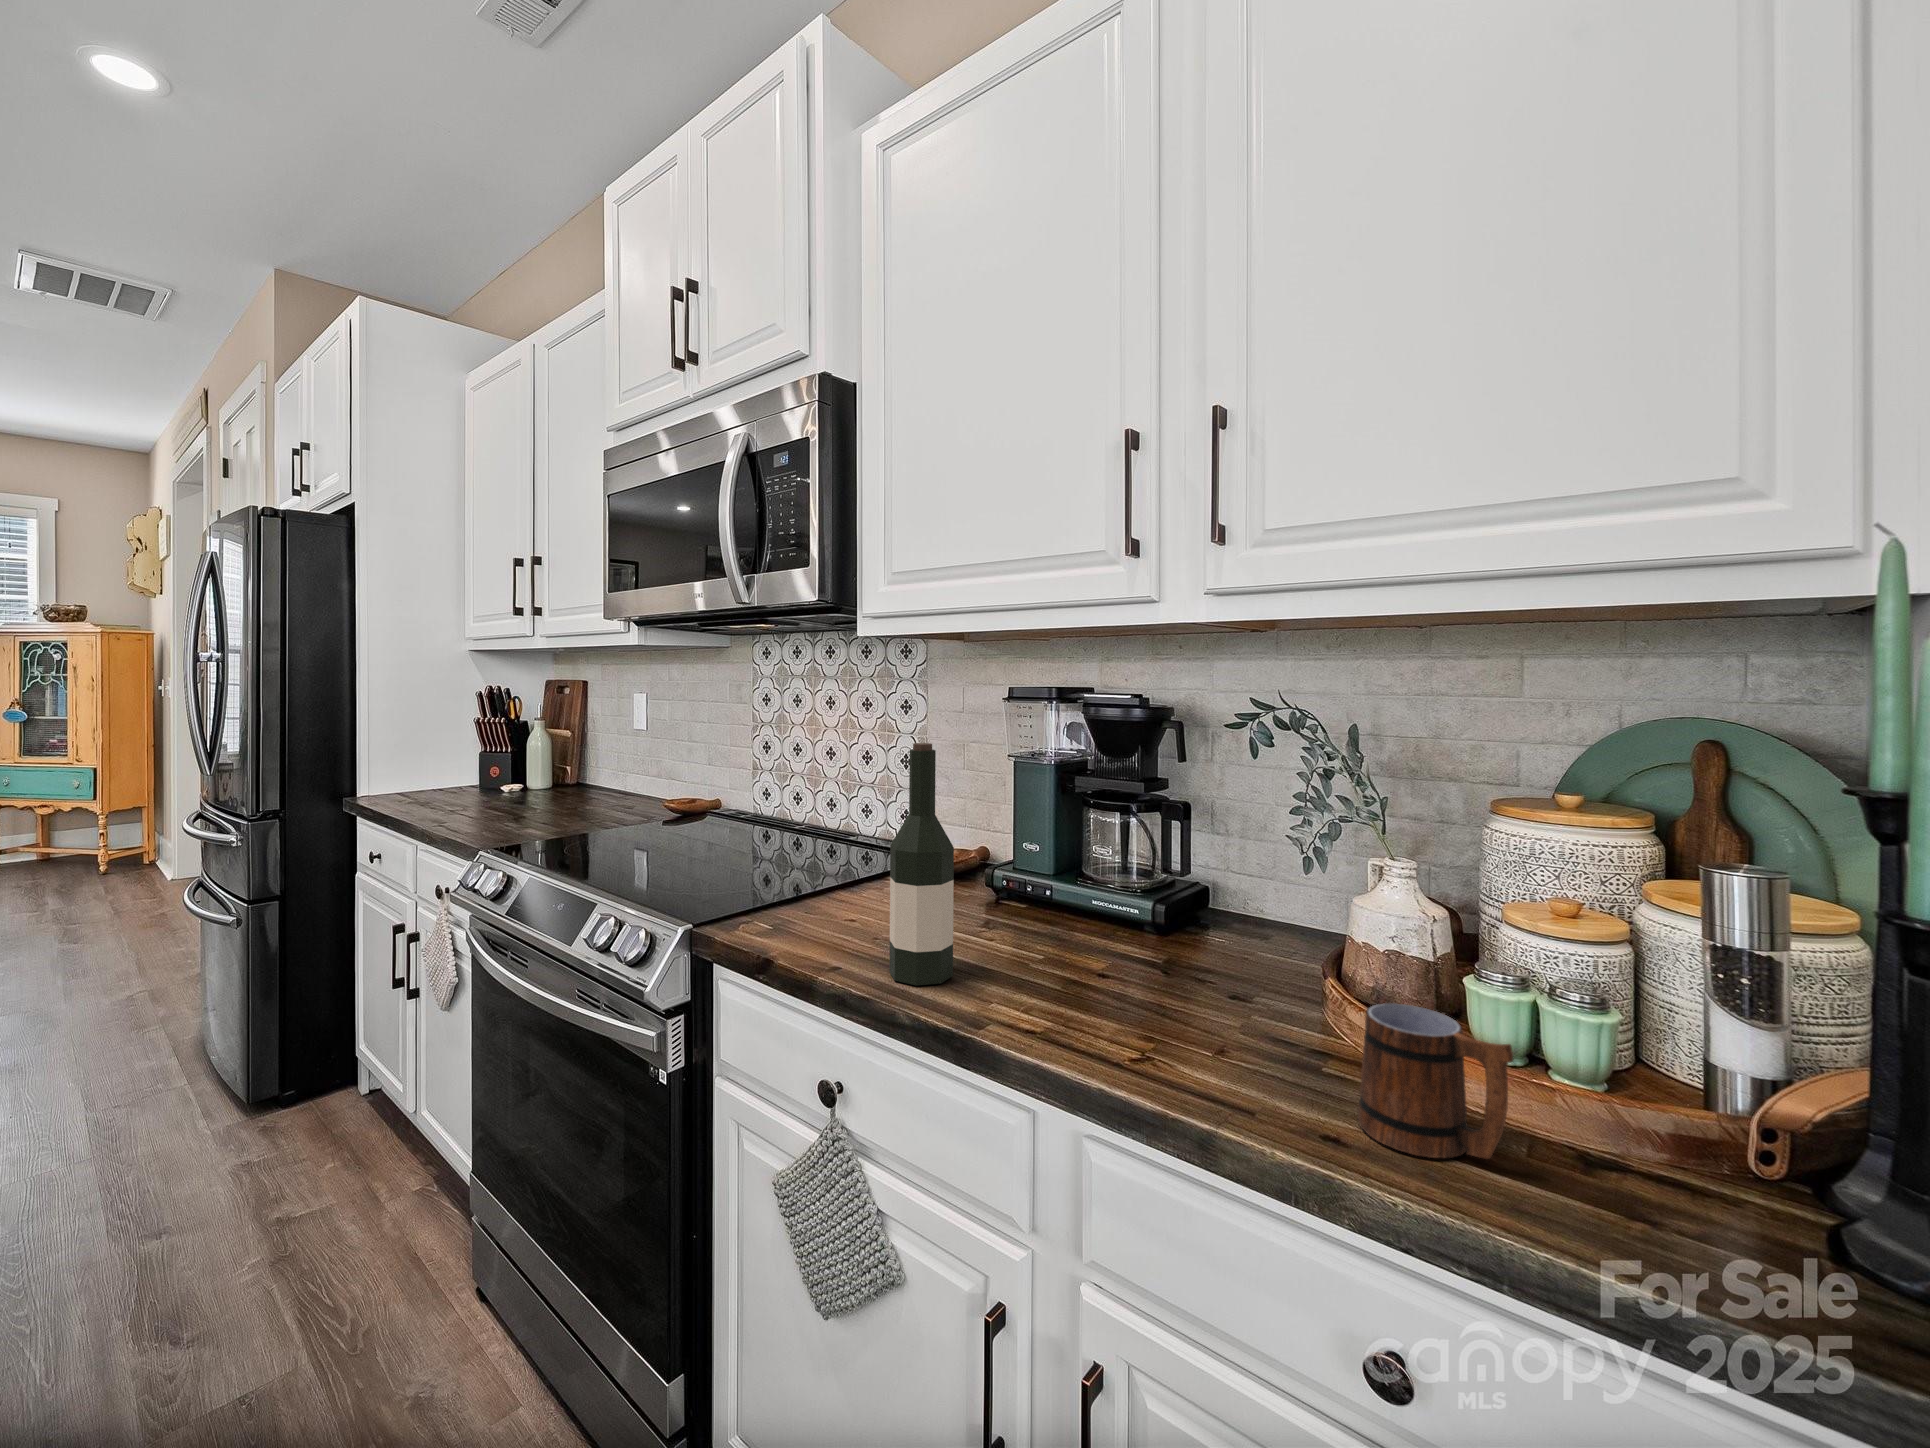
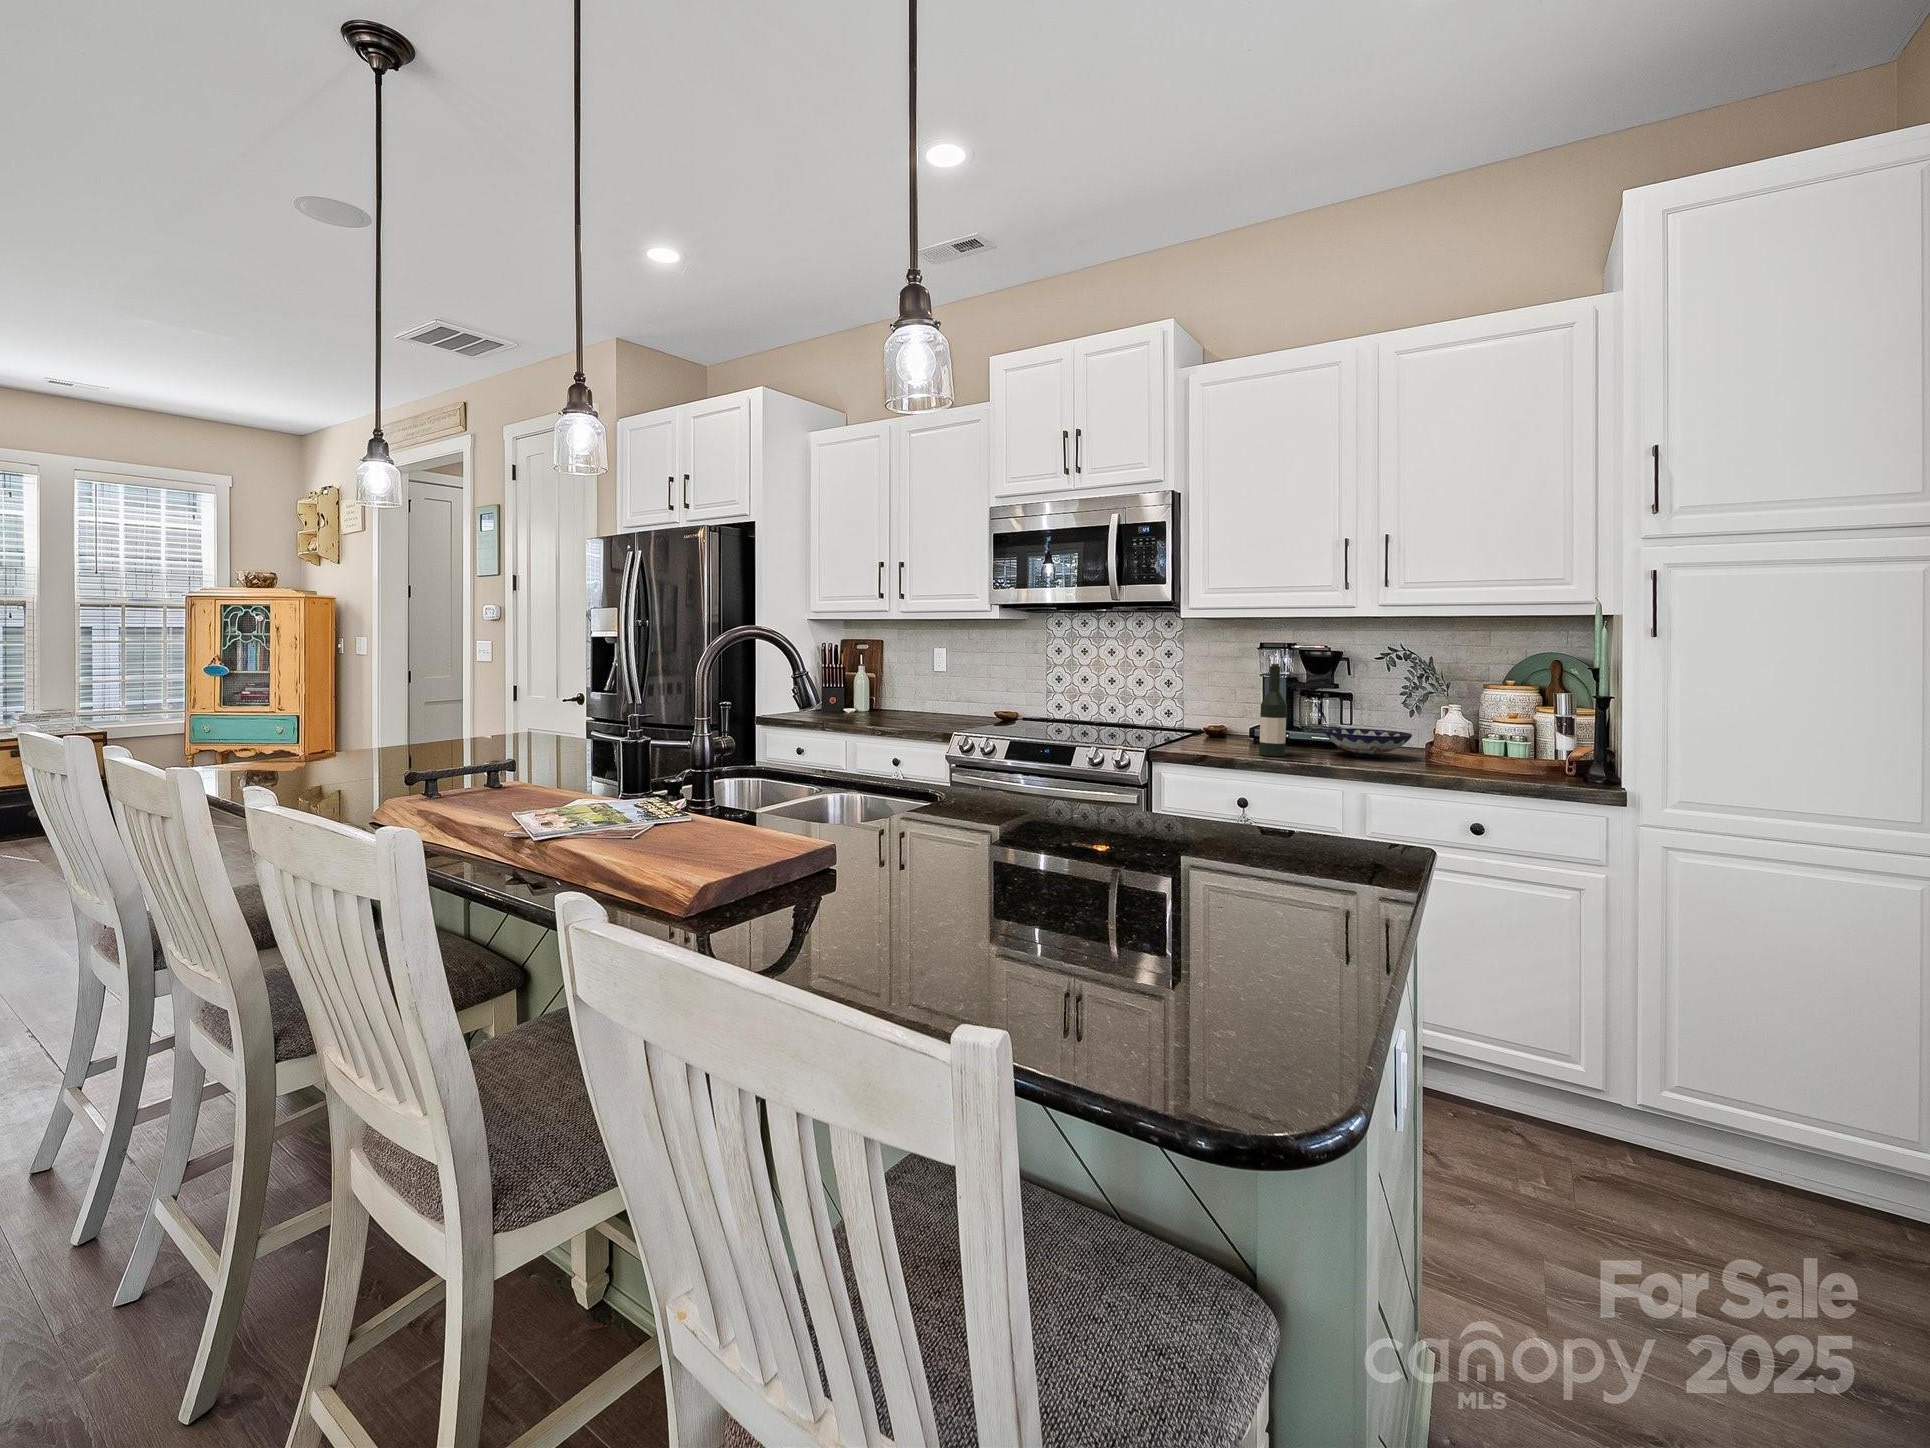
bowl: none [1057,898,1277,999] -> present [1323,728,1412,758]
mug: present [1358,1003,1513,1159] -> none [1457,737,1504,773]

